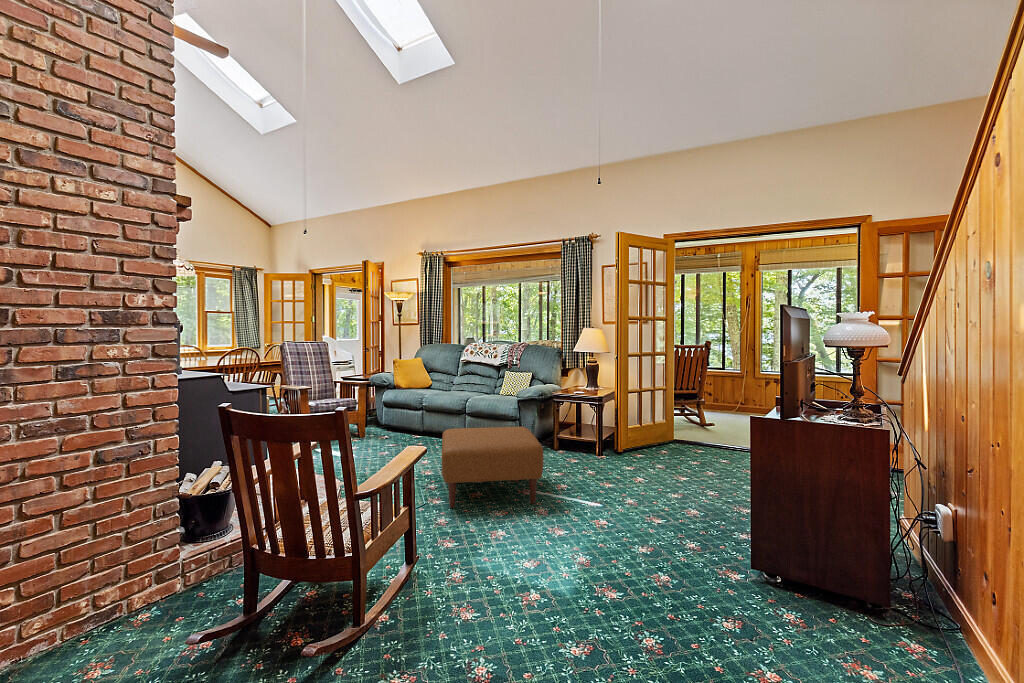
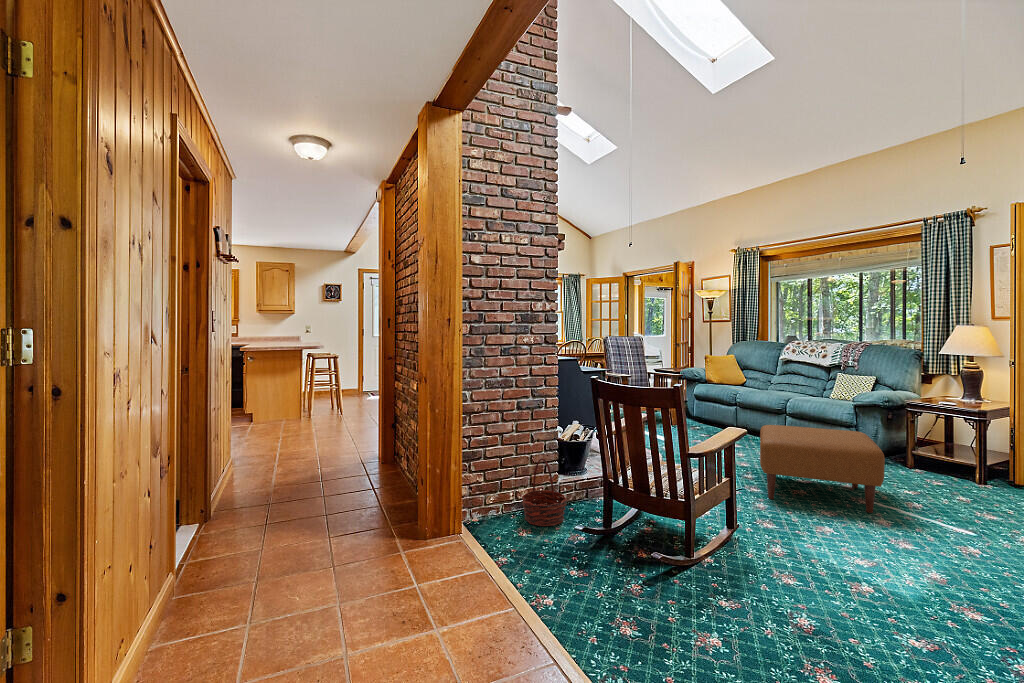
basket: none [101,532,188,642] -> present [521,458,567,526]

